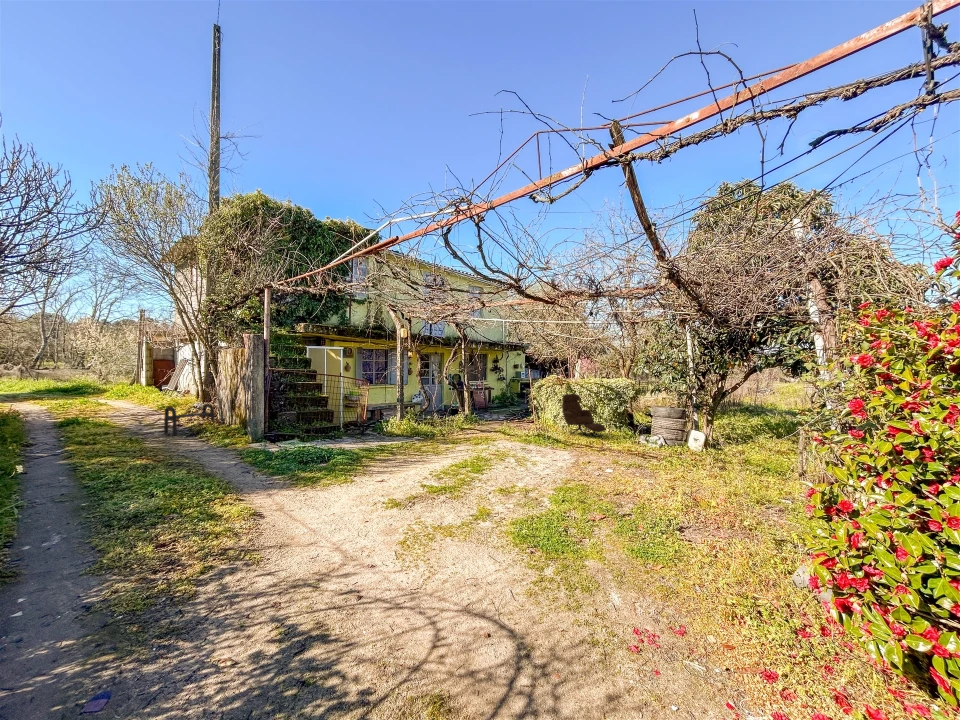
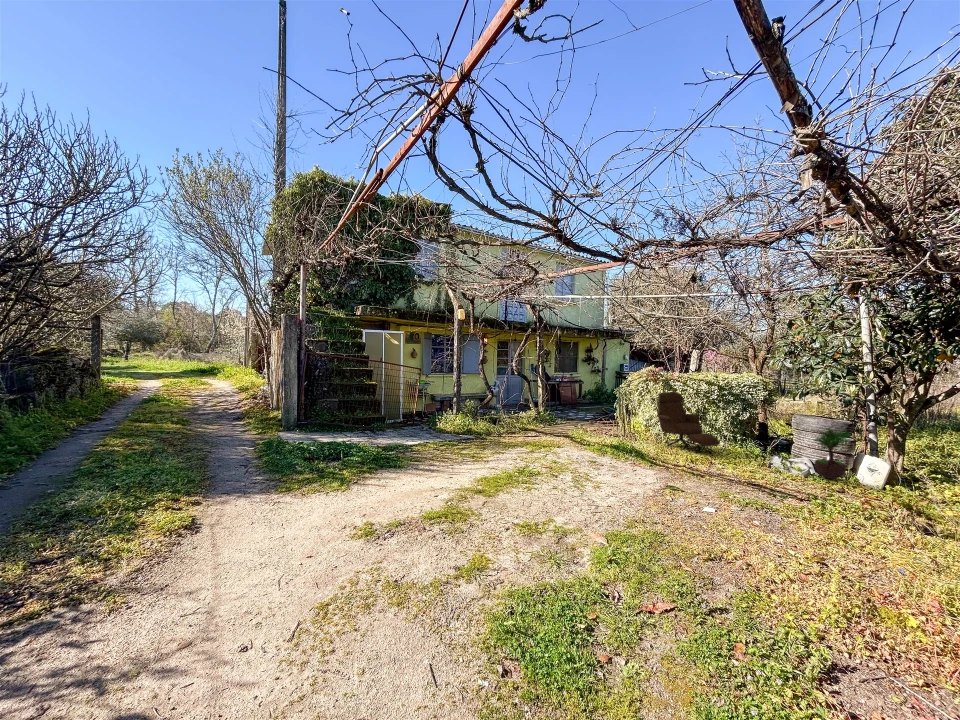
bench: present [164,404,214,436] -> none [226,387,272,418]
potted tree: none [662,410,686,447] -> present [813,428,848,479]

